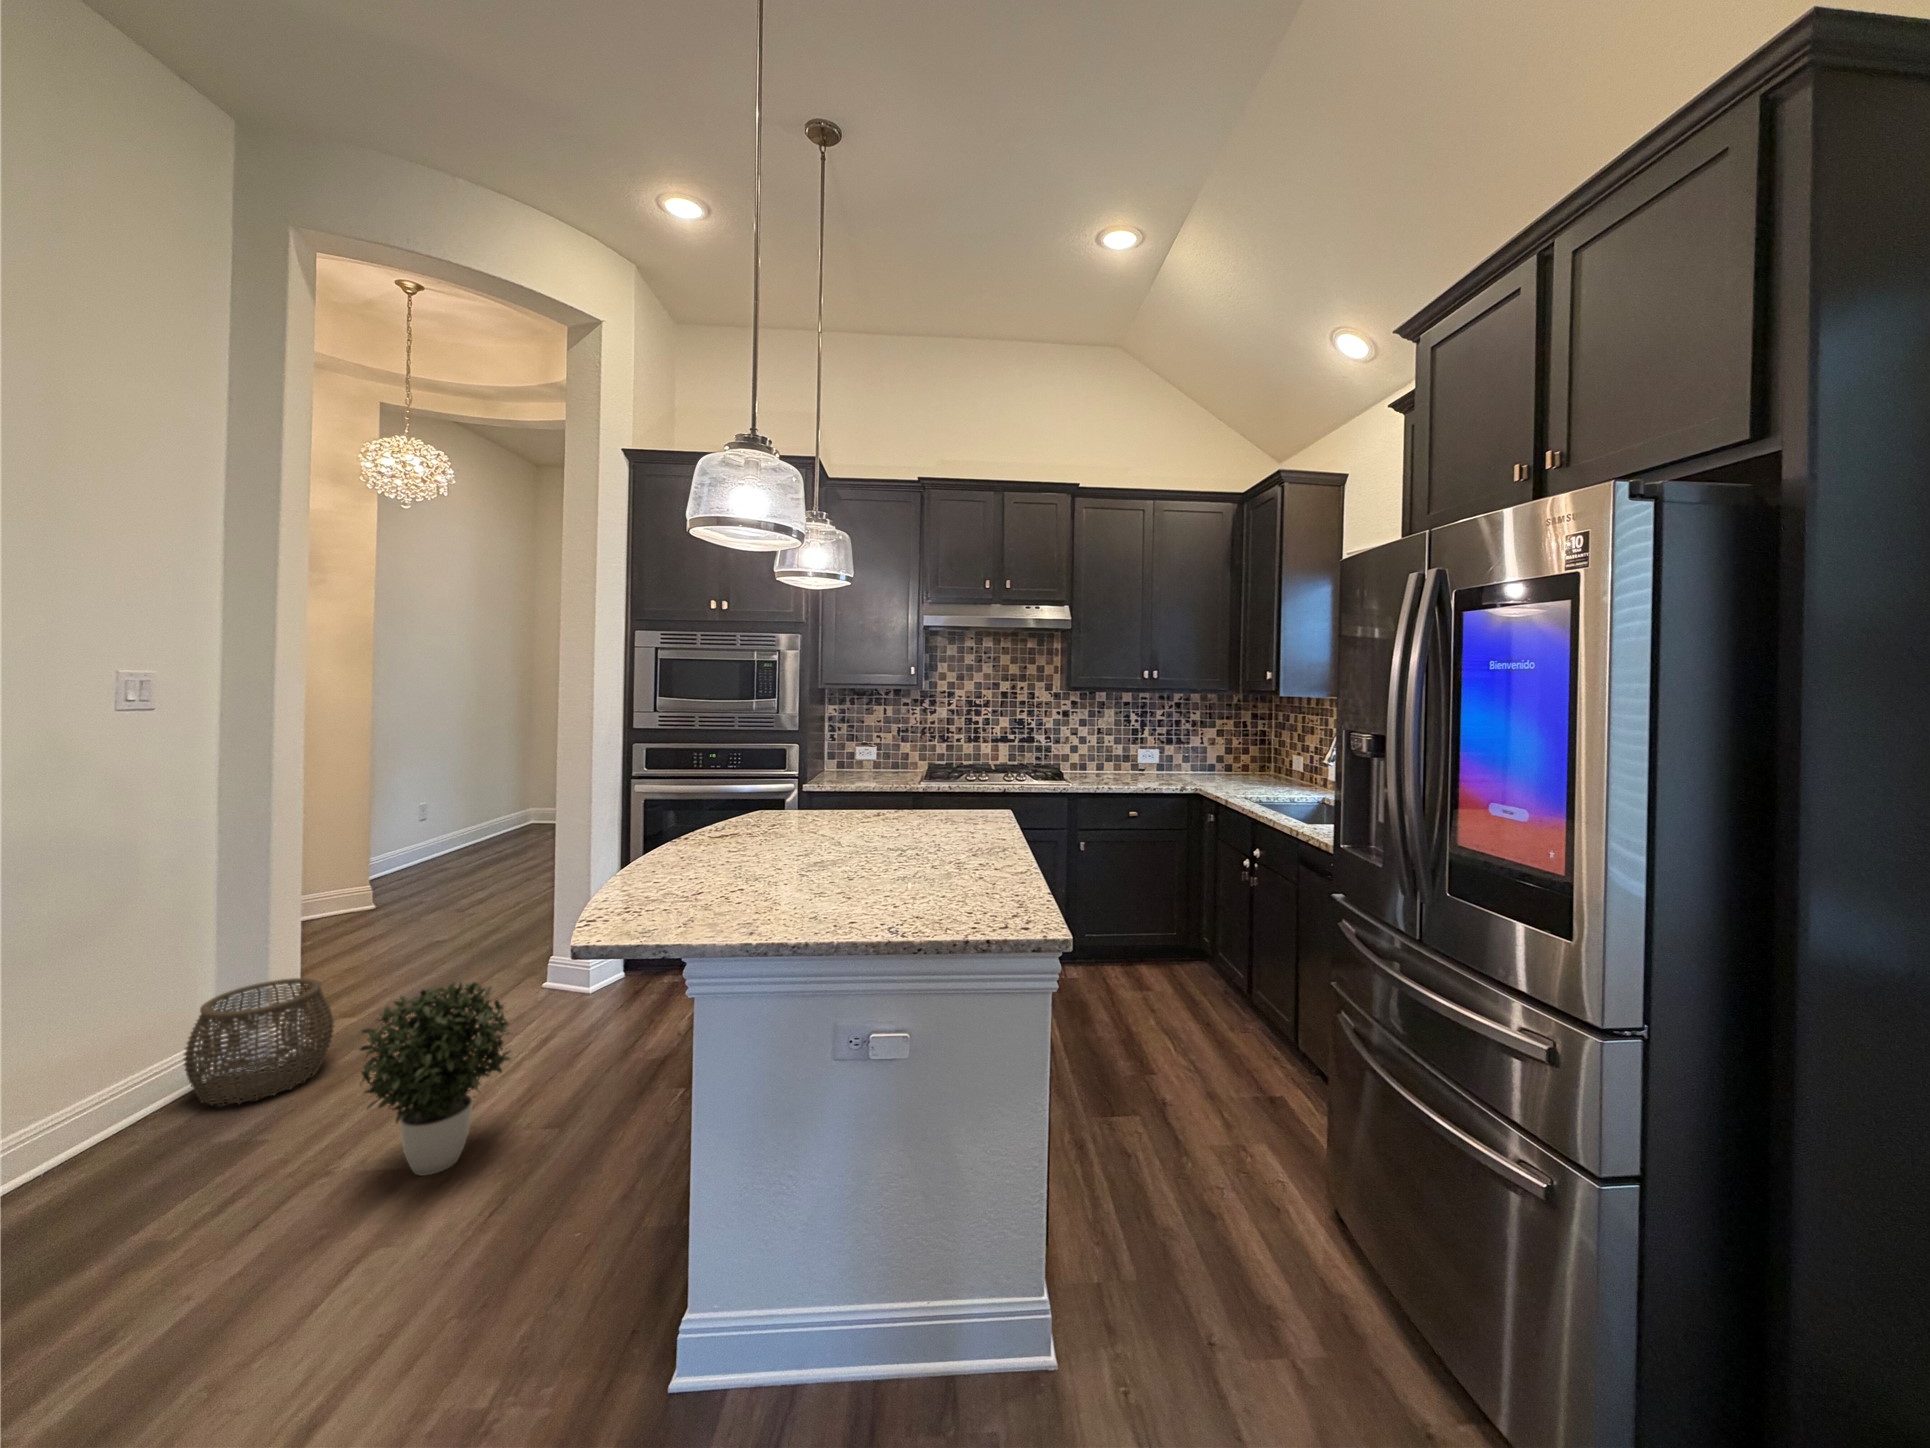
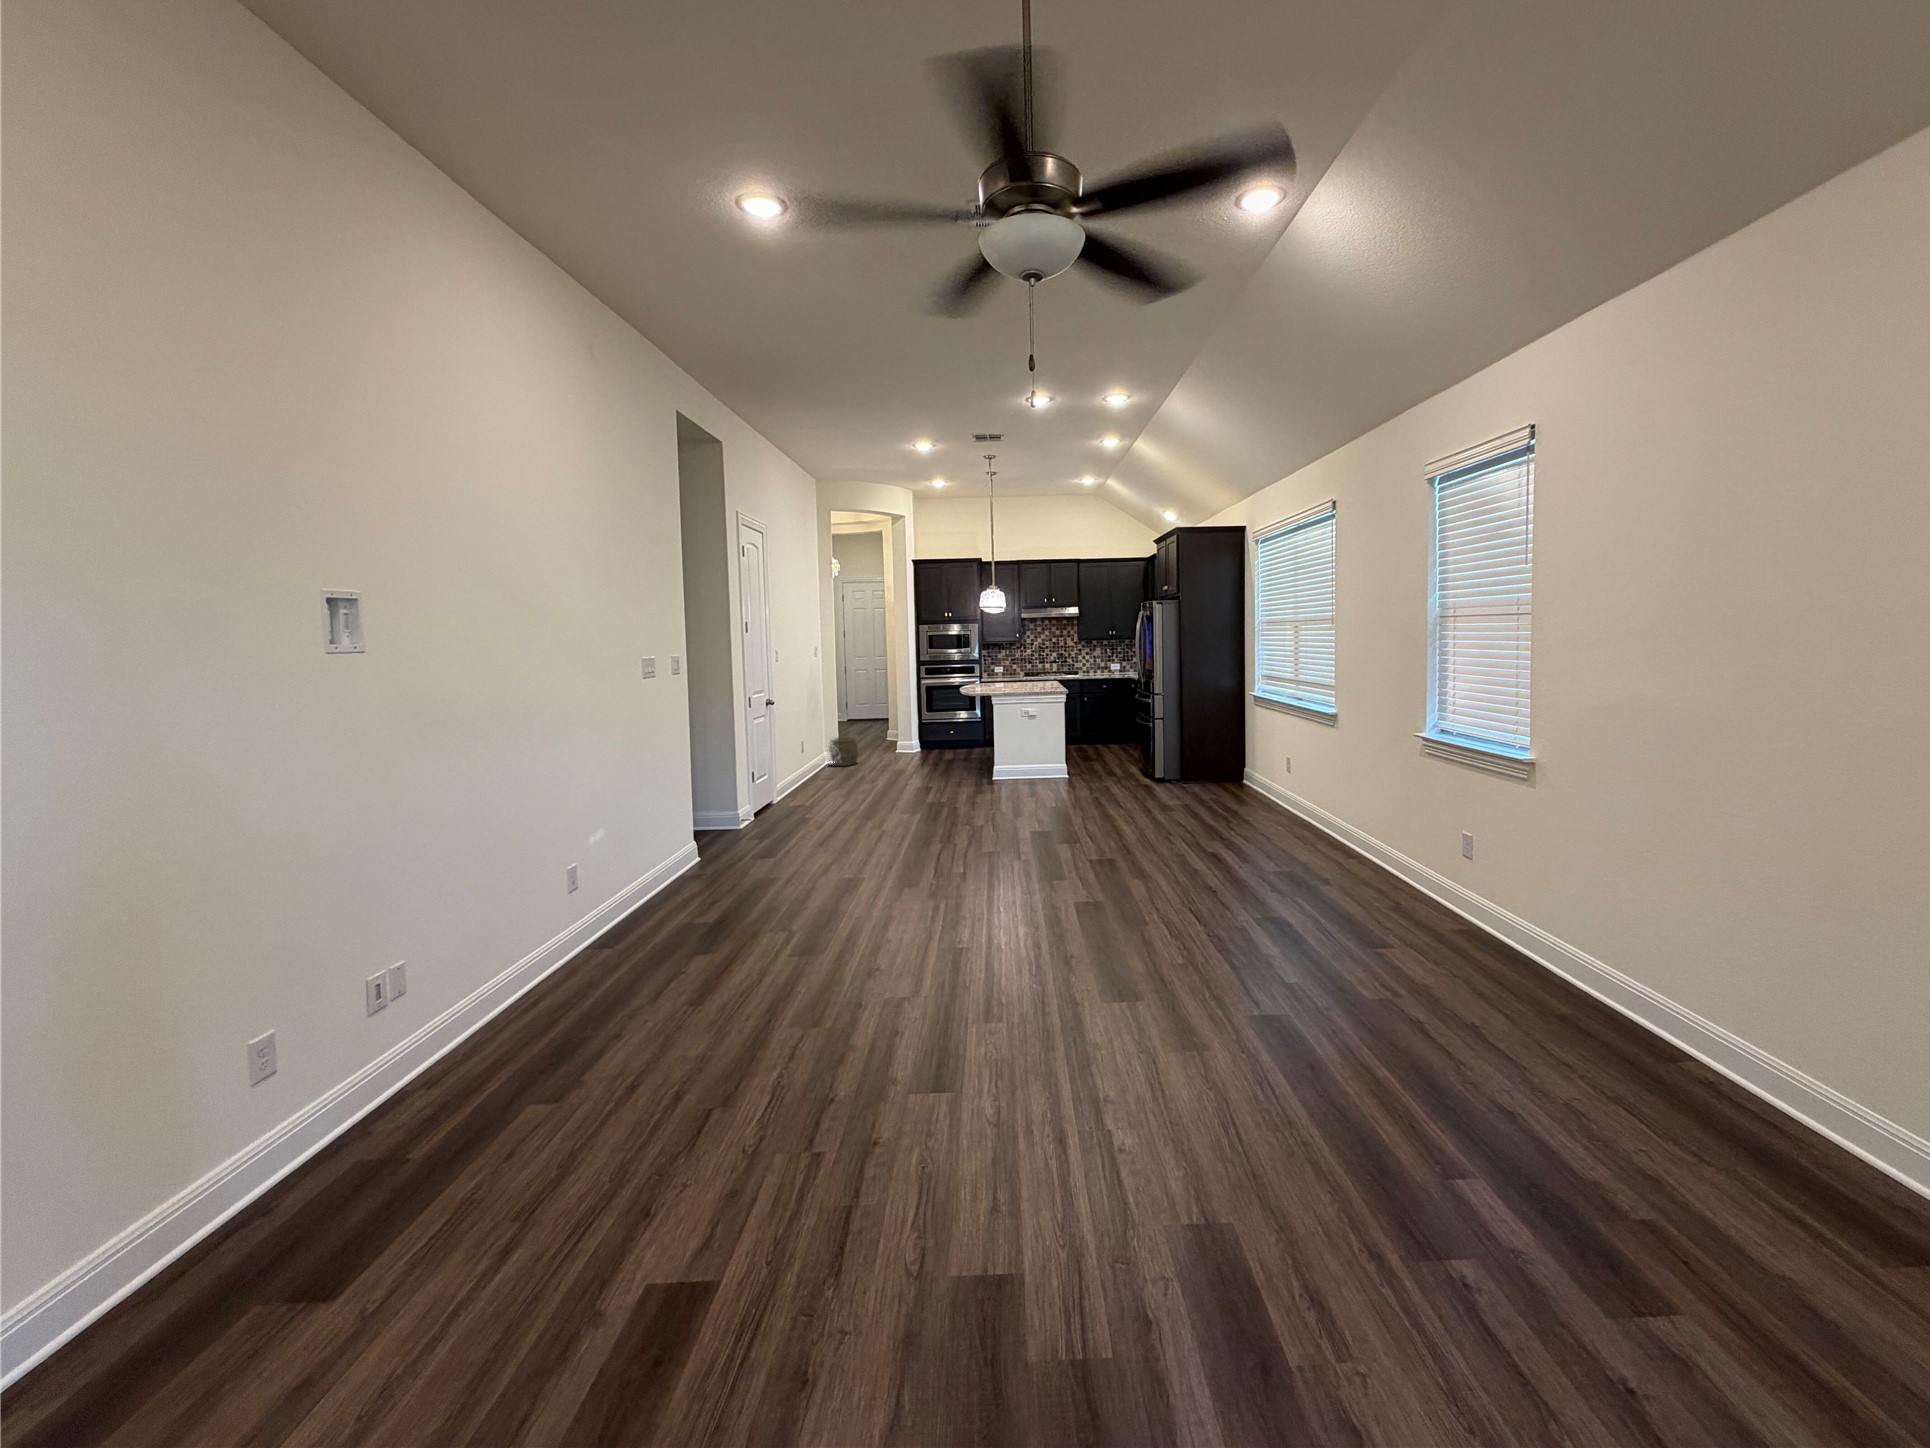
potted plant: present [360,982,510,1176] -> none [893,725,927,771]

